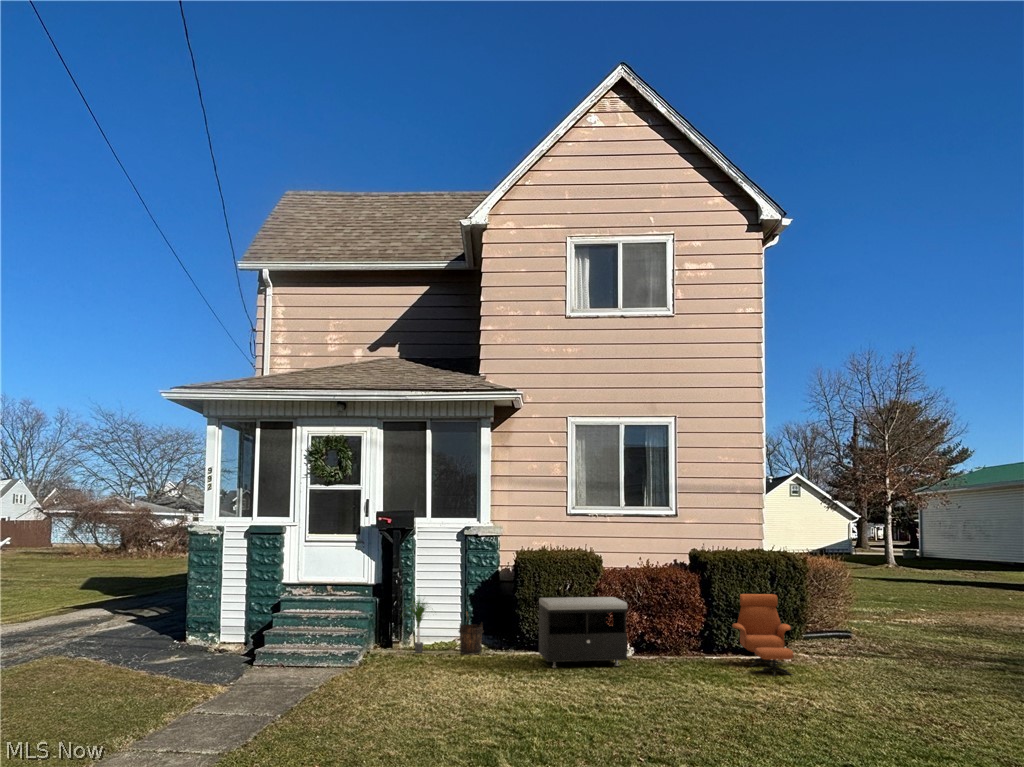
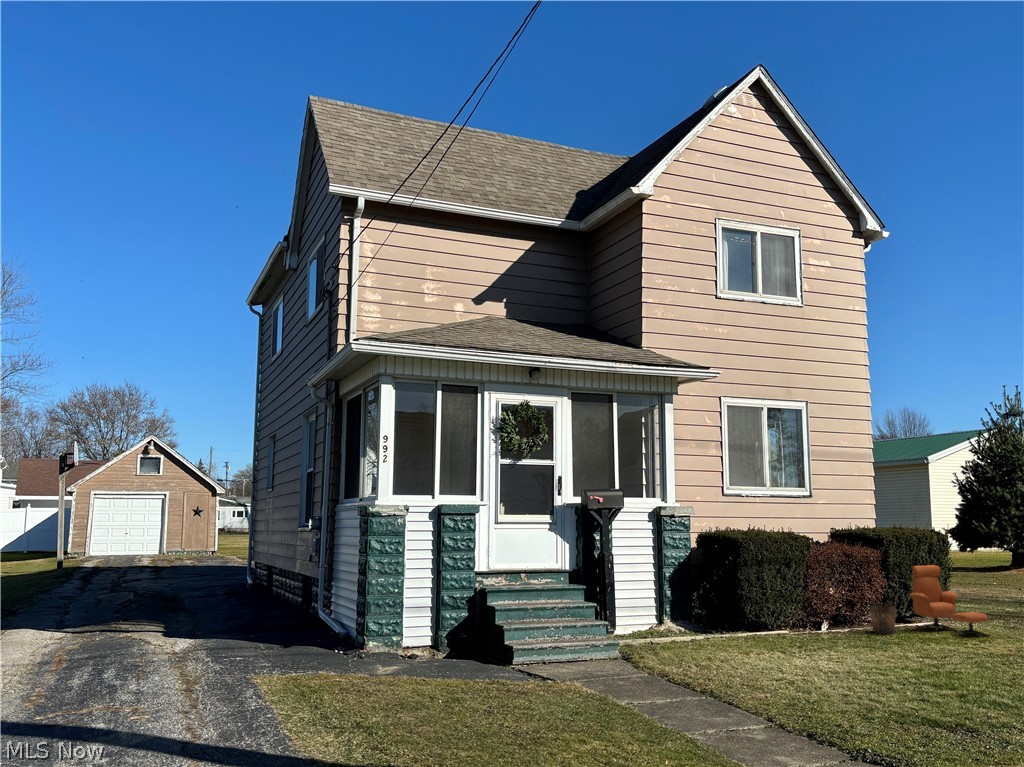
storage bench: present [539,597,627,667] -> none [768,573,858,645]
potted plant: present [410,600,426,653] -> none [617,576,658,642]
bucket: present [459,612,484,654] -> present [869,598,897,634]

